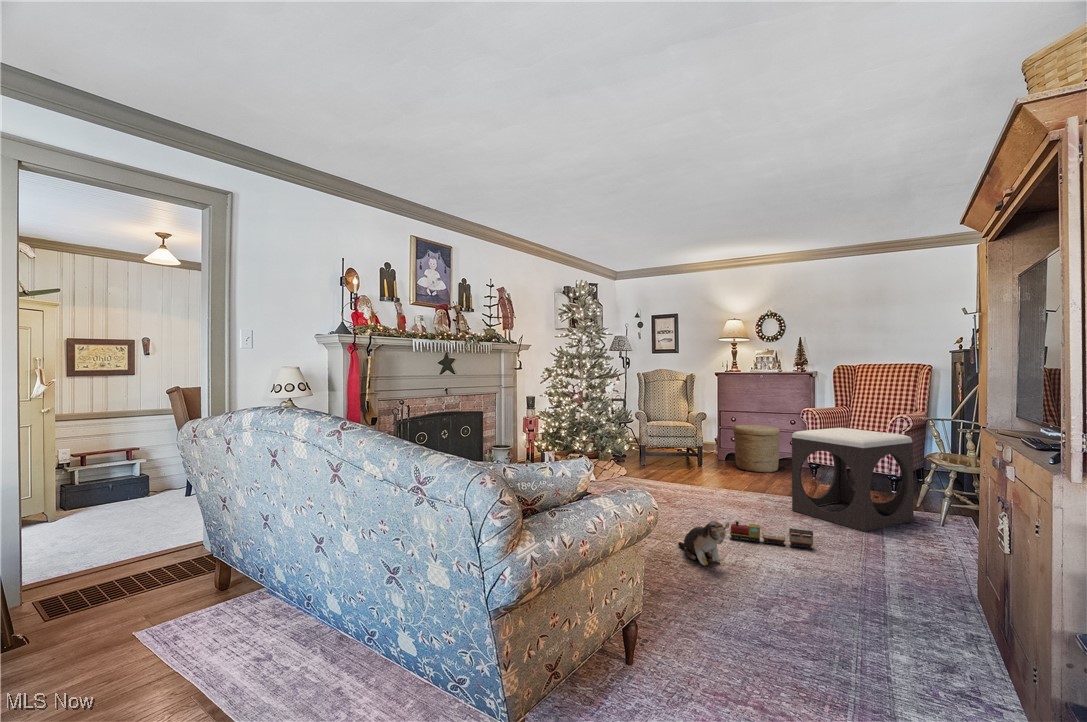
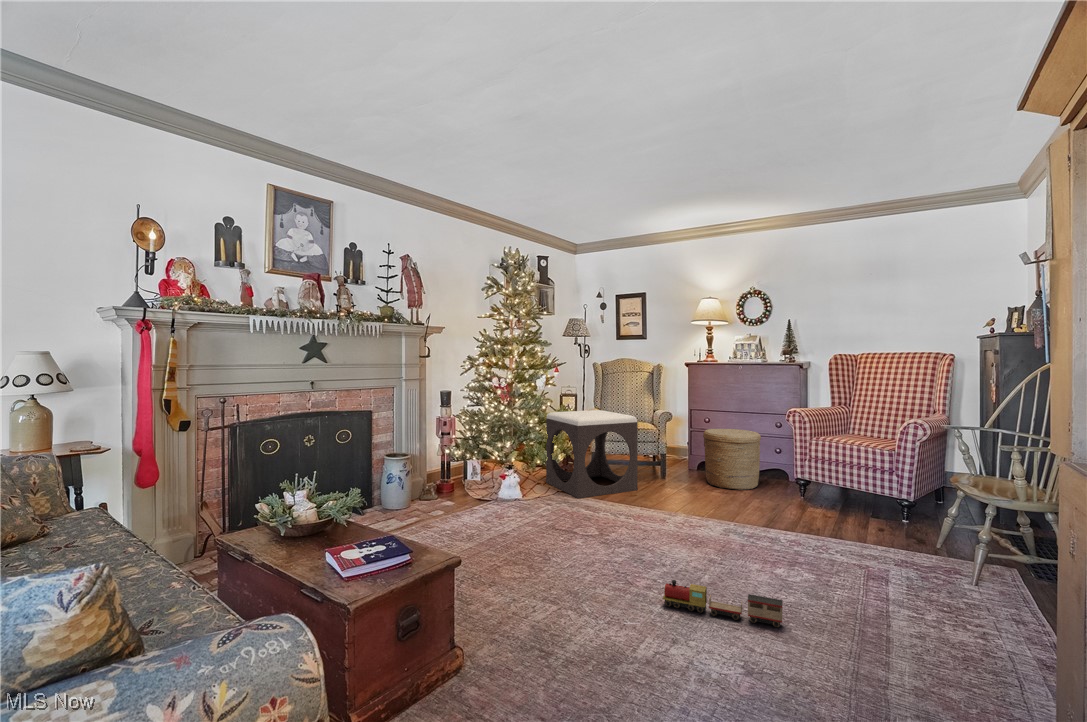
footstool: present [792,428,914,531] -> present [546,410,638,498]
plush toy: present [678,521,729,566] -> none [582,594,643,664]

